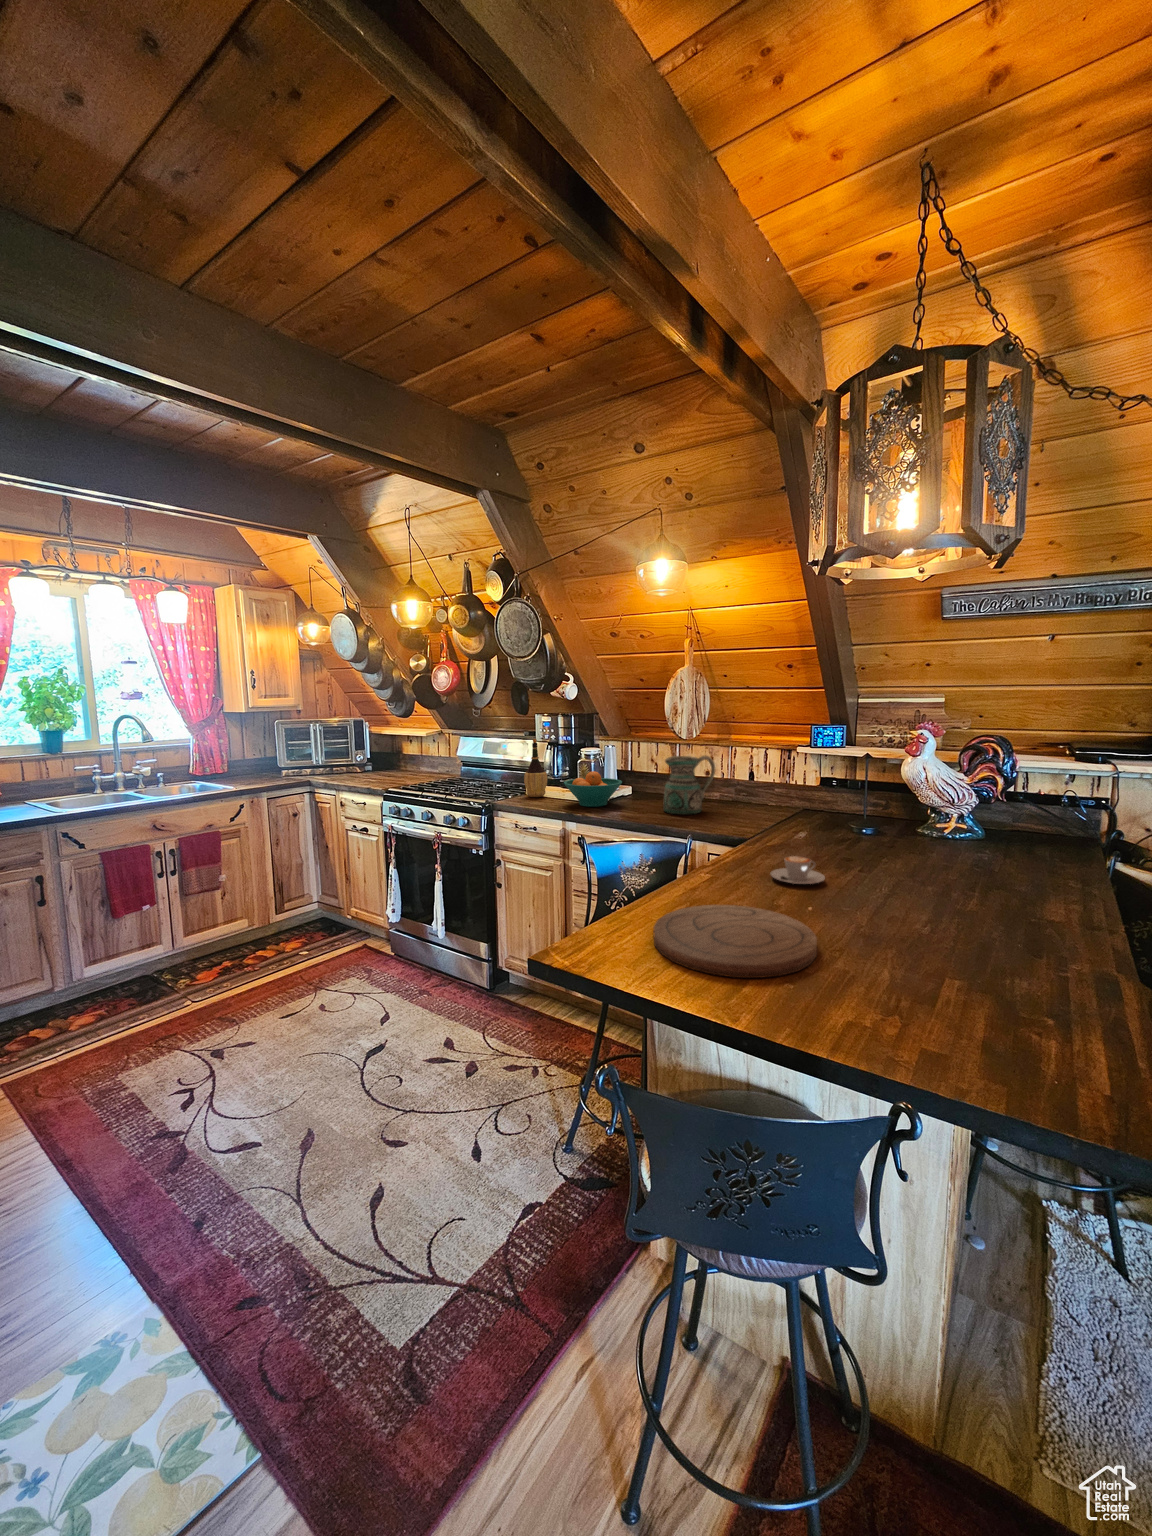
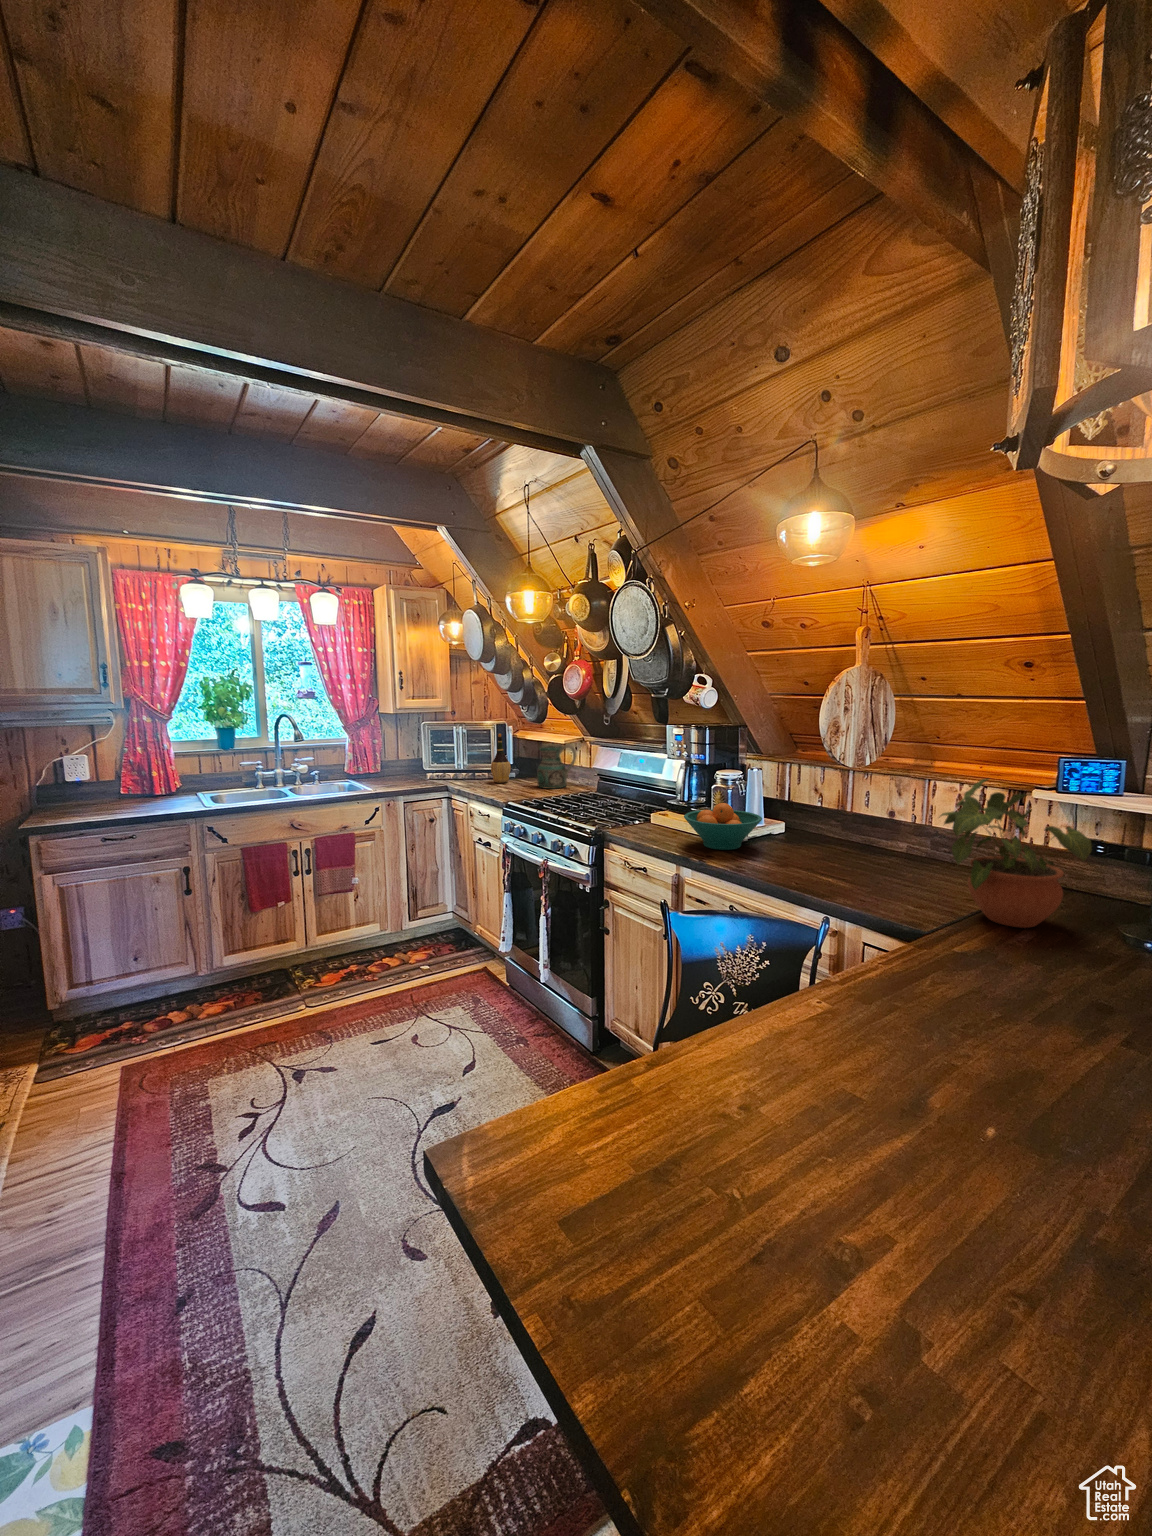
potted plant: none [749,738,834,830] -> present [940,778,1092,928]
wine bottle: present [524,739,547,797] -> present [491,734,511,783]
ceramic pitcher: present [664,756,715,814] -> present [537,744,576,789]
coffee cup: present [771,856,825,884] -> none [926,1006,1034,1072]
cutting board: present [654,905,817,978] -> none [628,1096,954,1372]

